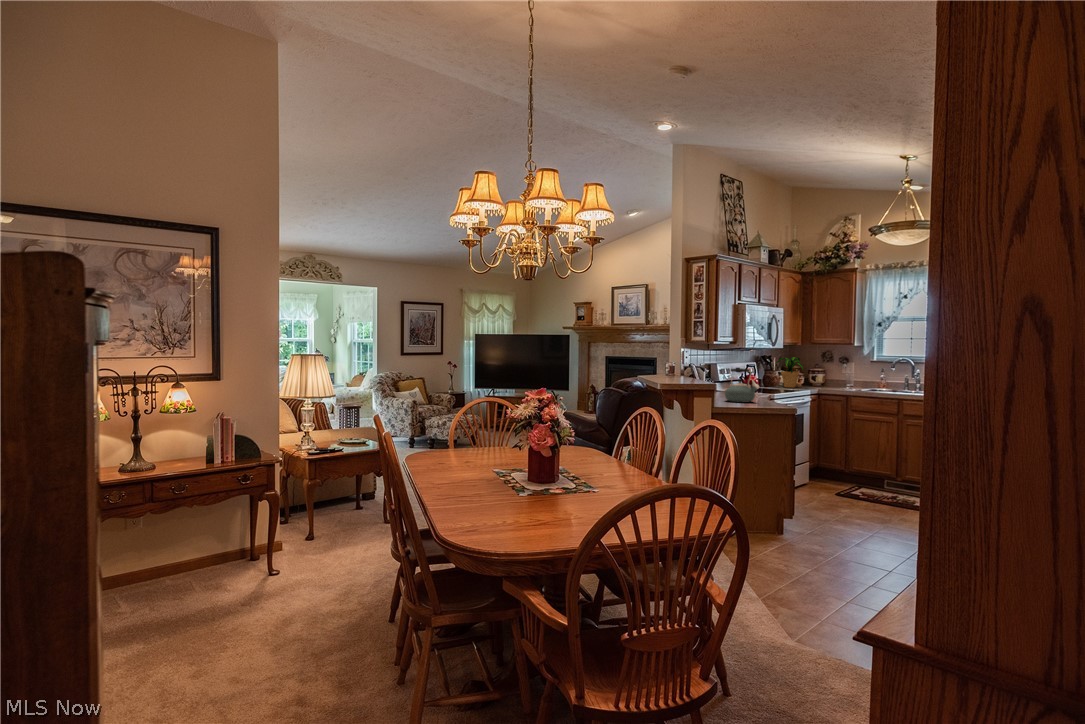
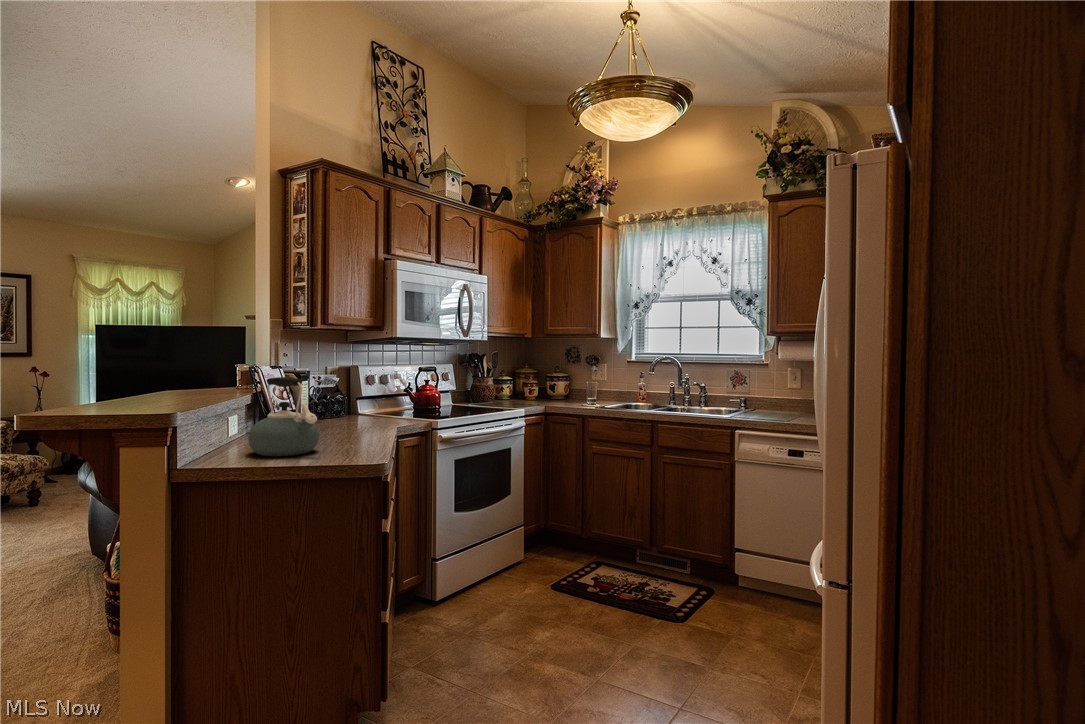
potted plant: present [775,357,804,388] -> none [478,355,528,404]

